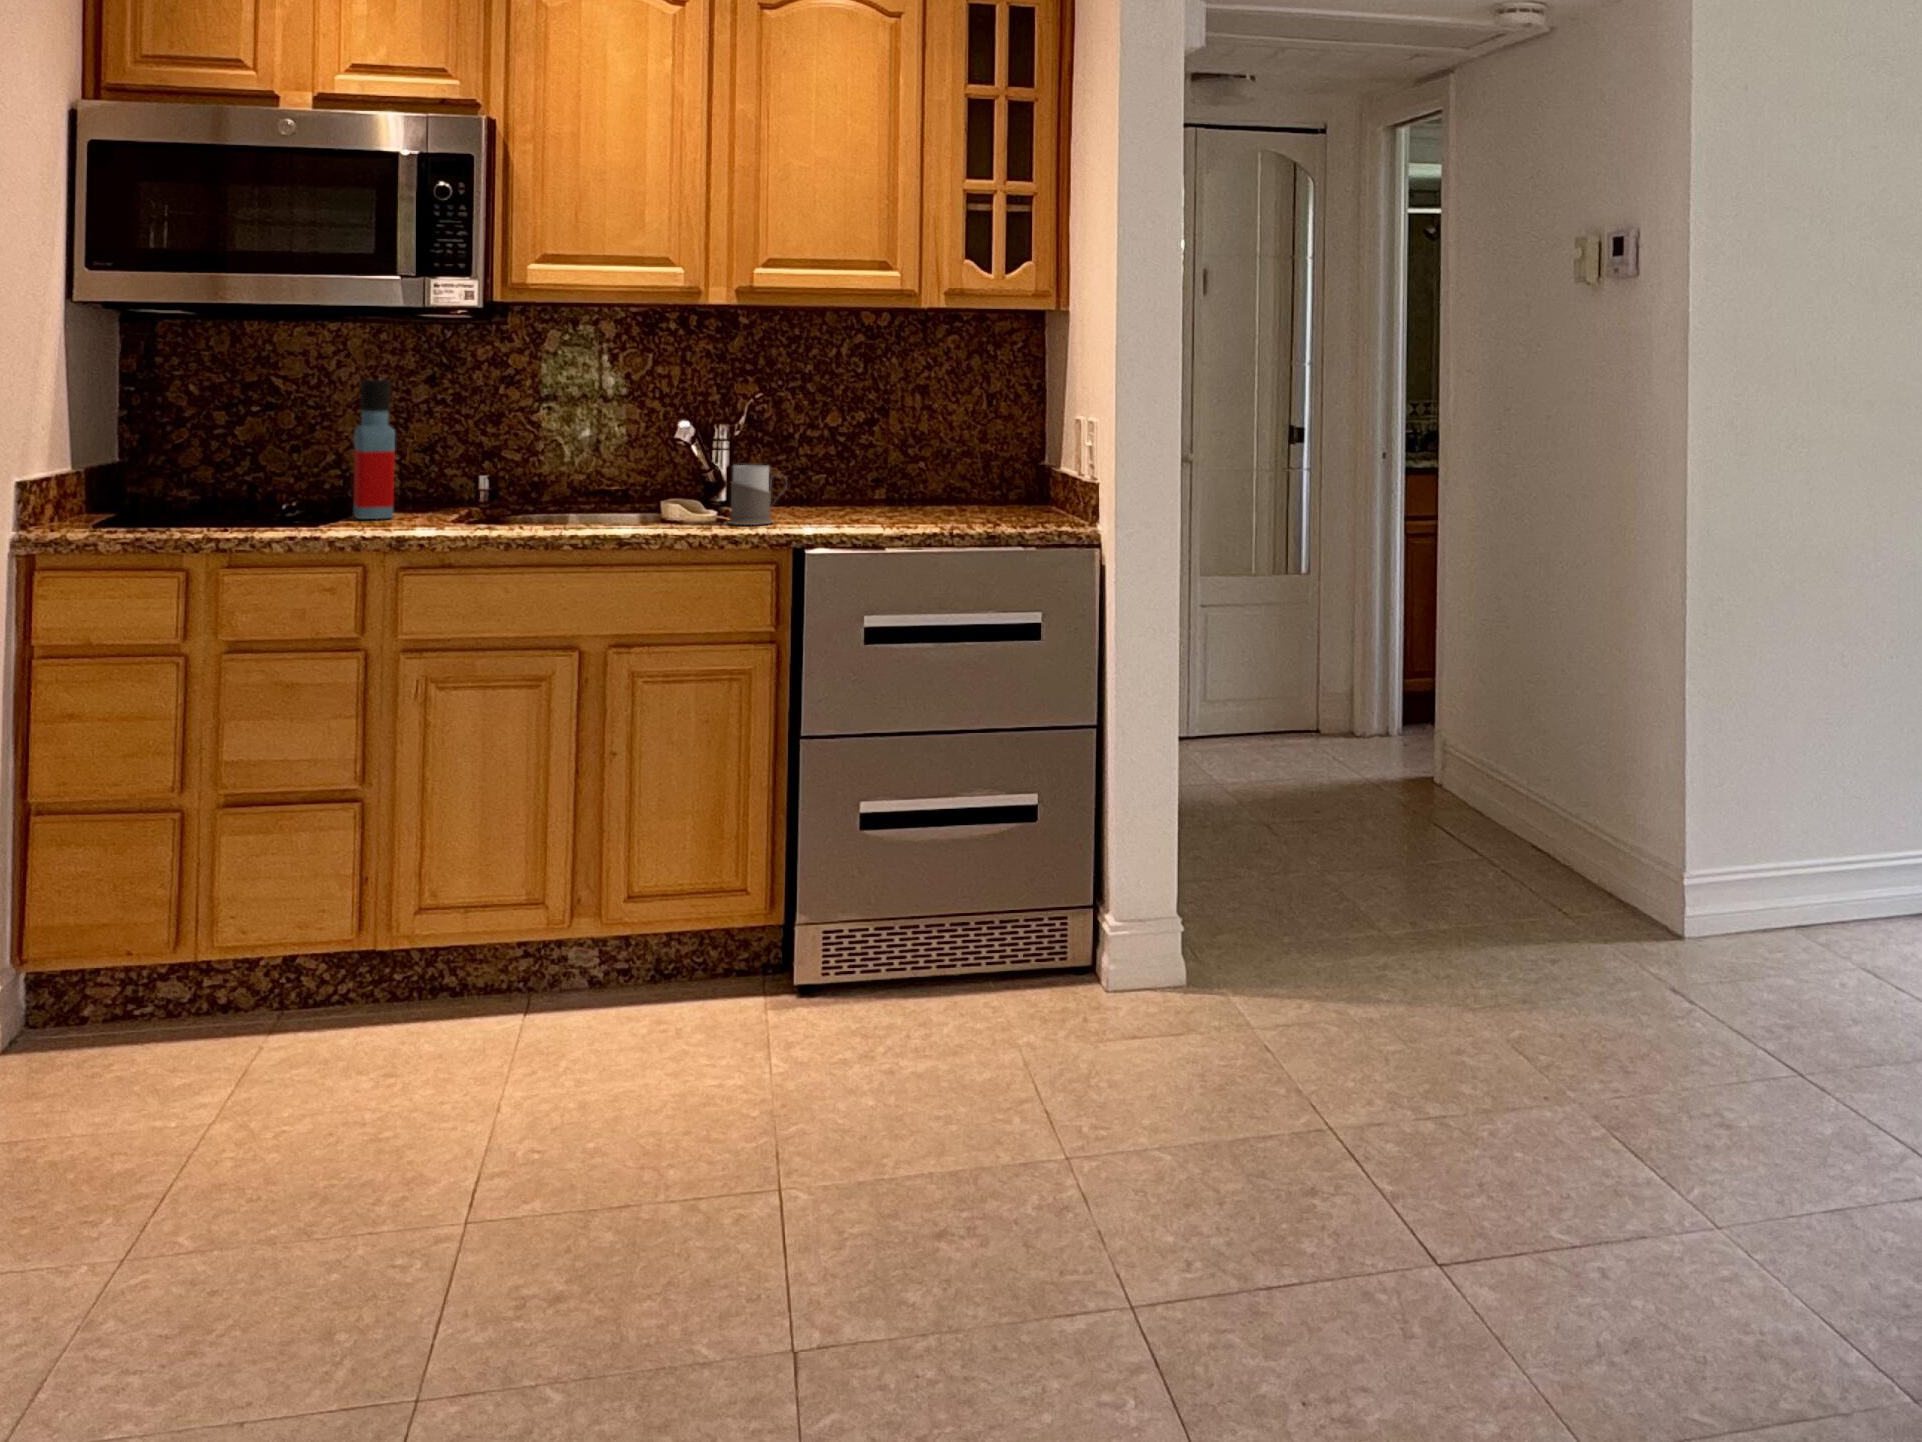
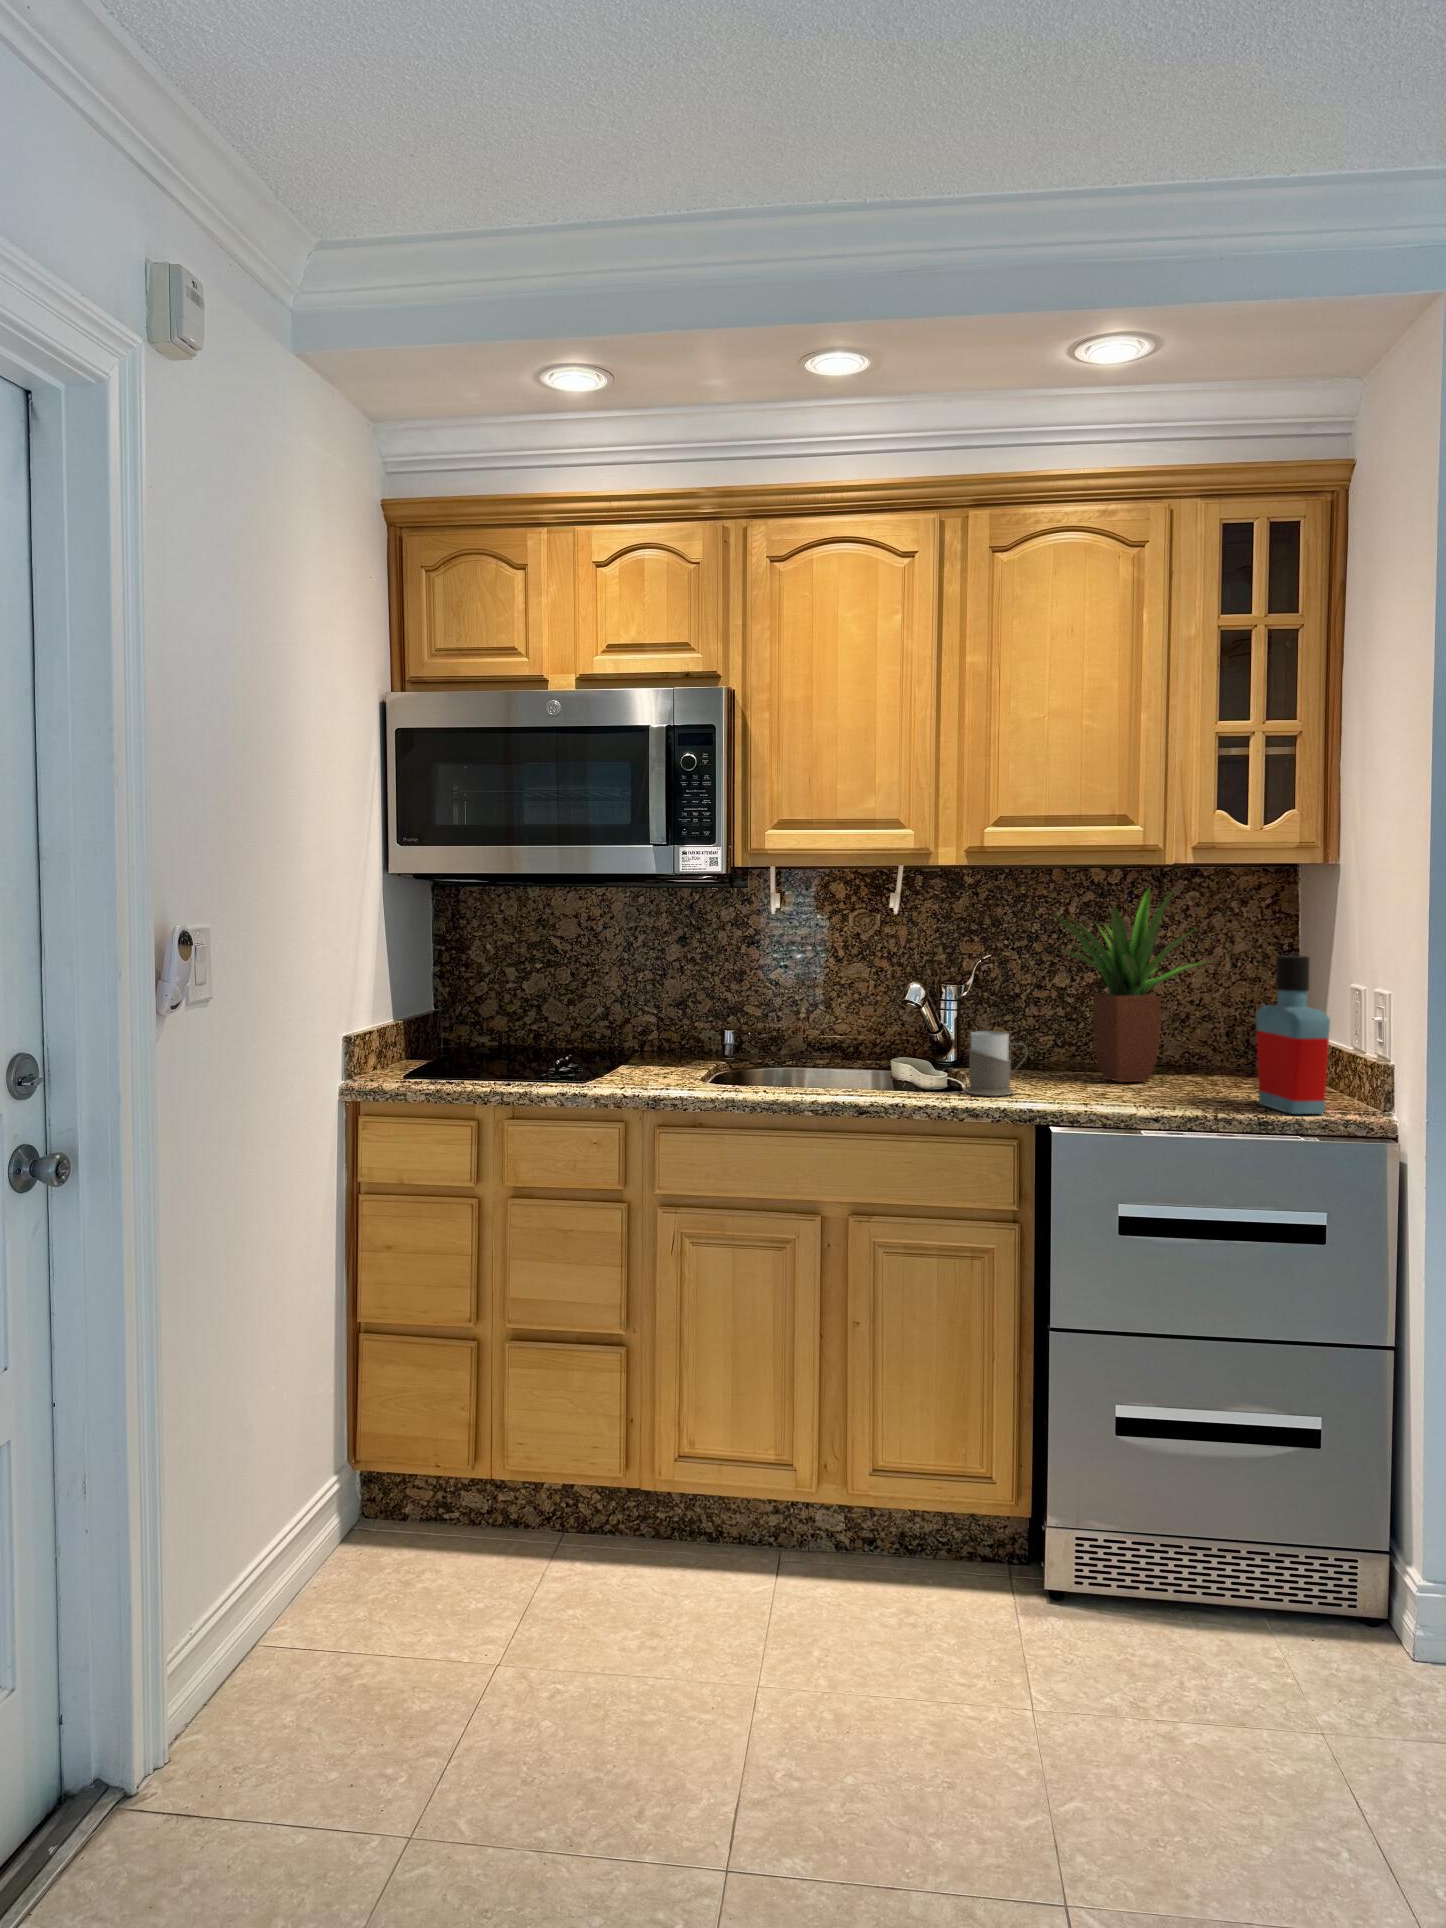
potted plant: none [816,329,964,512] -> present [1057,889,1205,1082]
bottle: present [353,380,395,519] -> present [1256,955,1330,1114]

